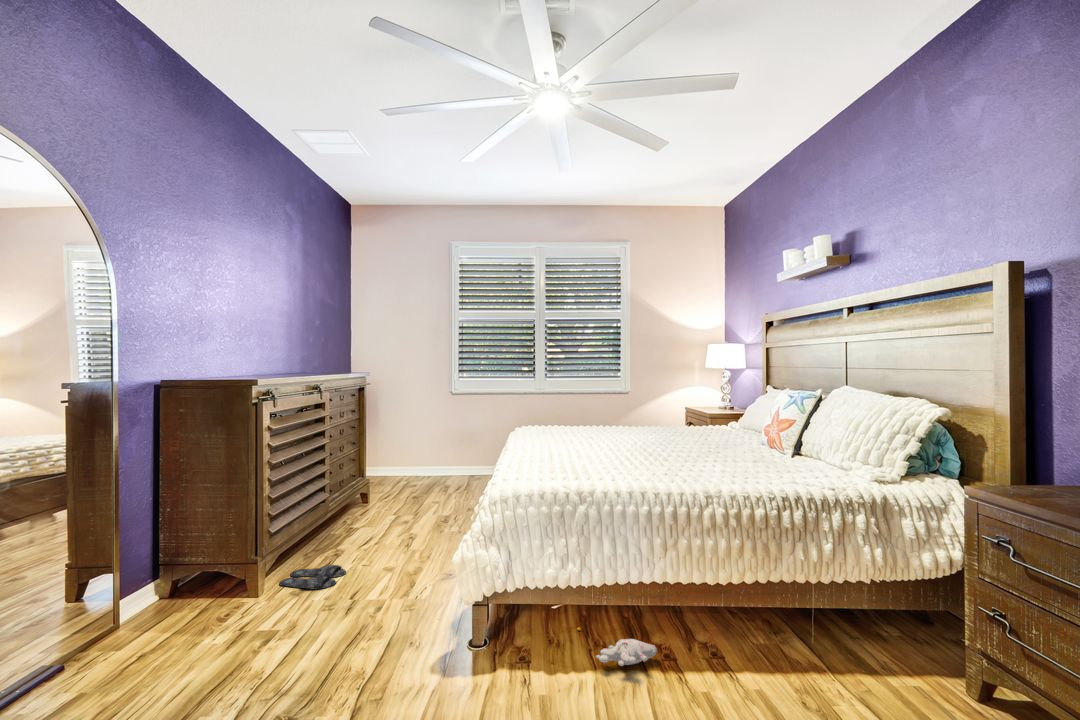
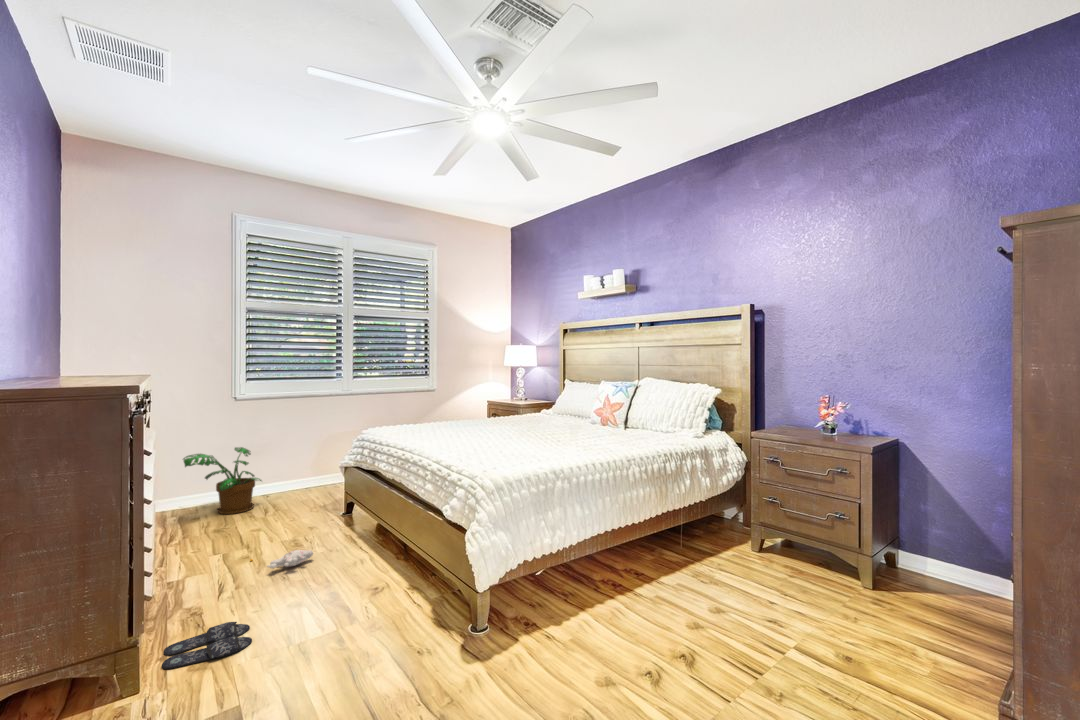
potted plant: none [400,430,459,484] -> present [183,447,261,514]
plush toy: present [577,628,657,666] -> present [250,550,313,568]

